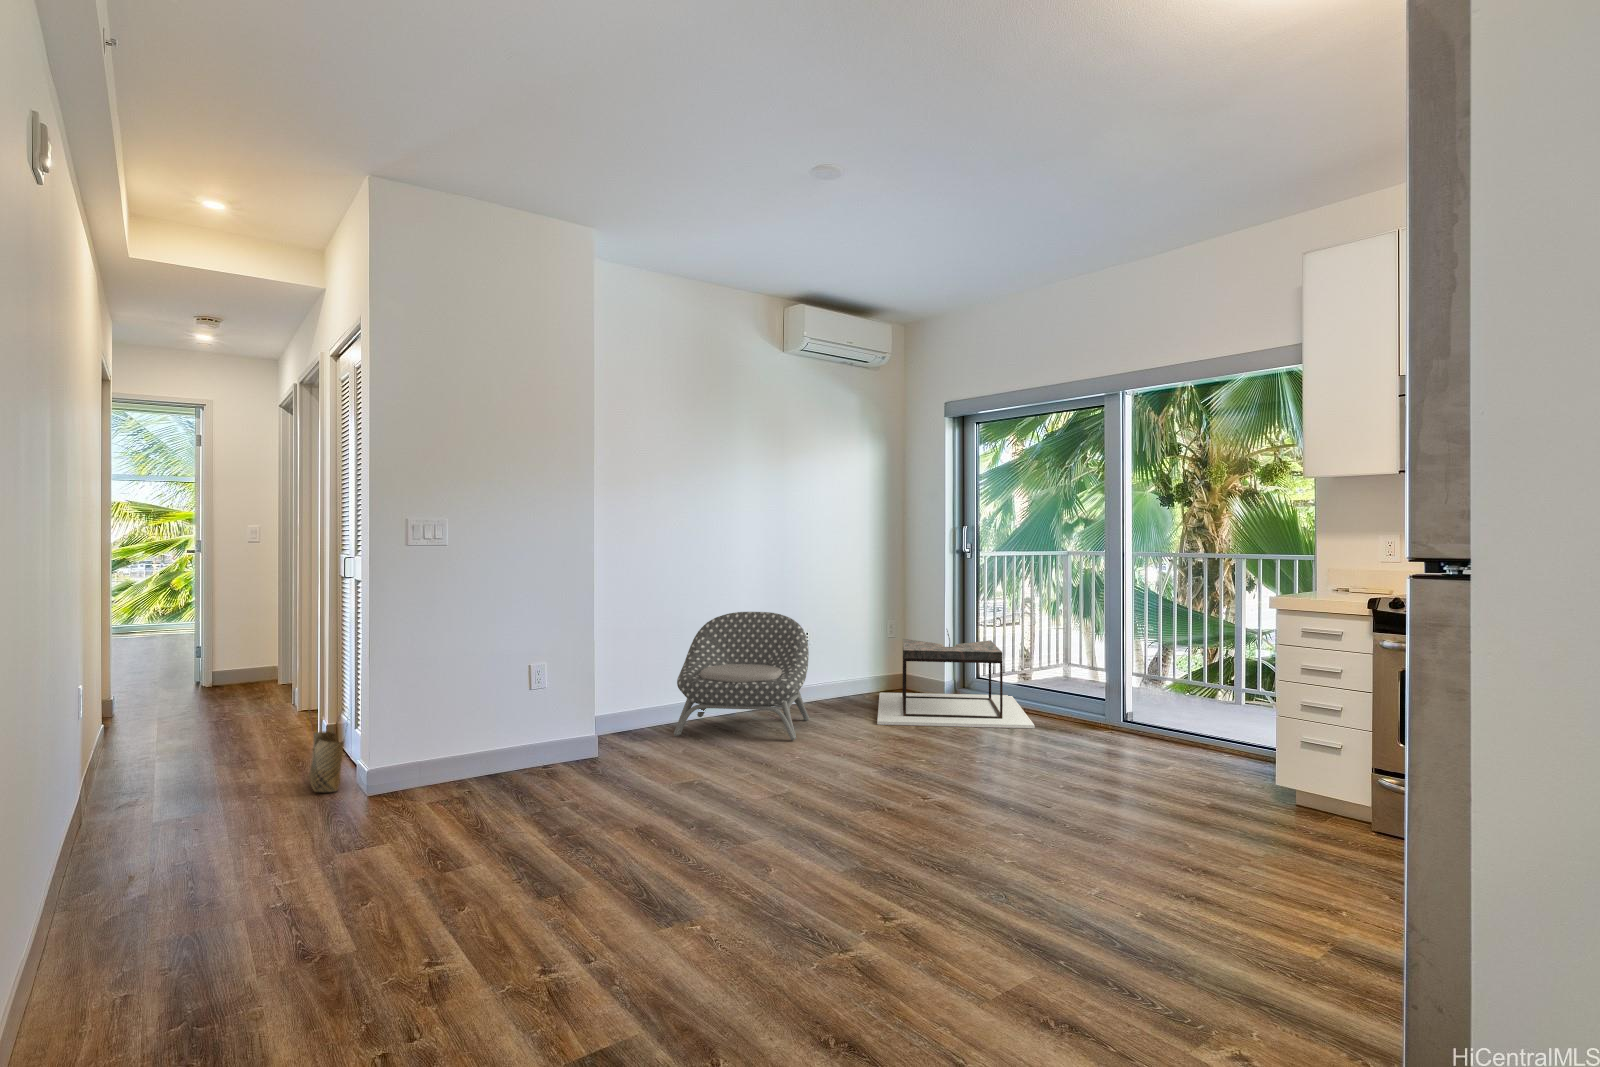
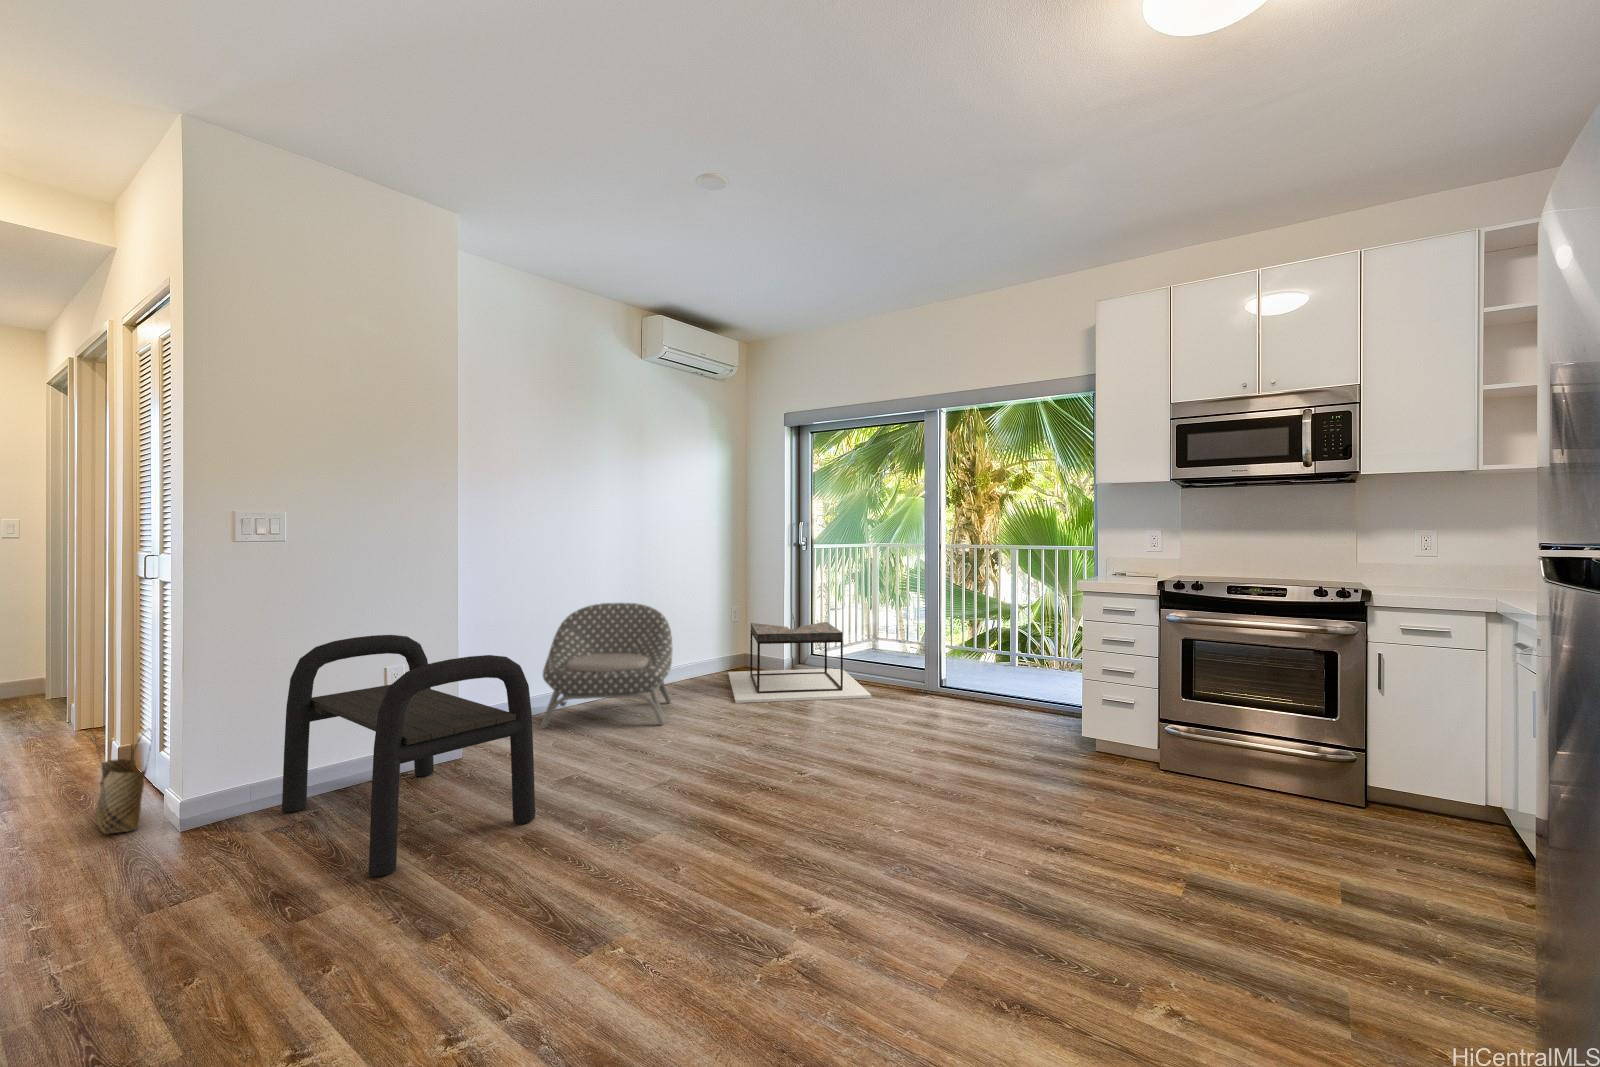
bench: none [444,634,650,846] -> present [282,635,535,876]

